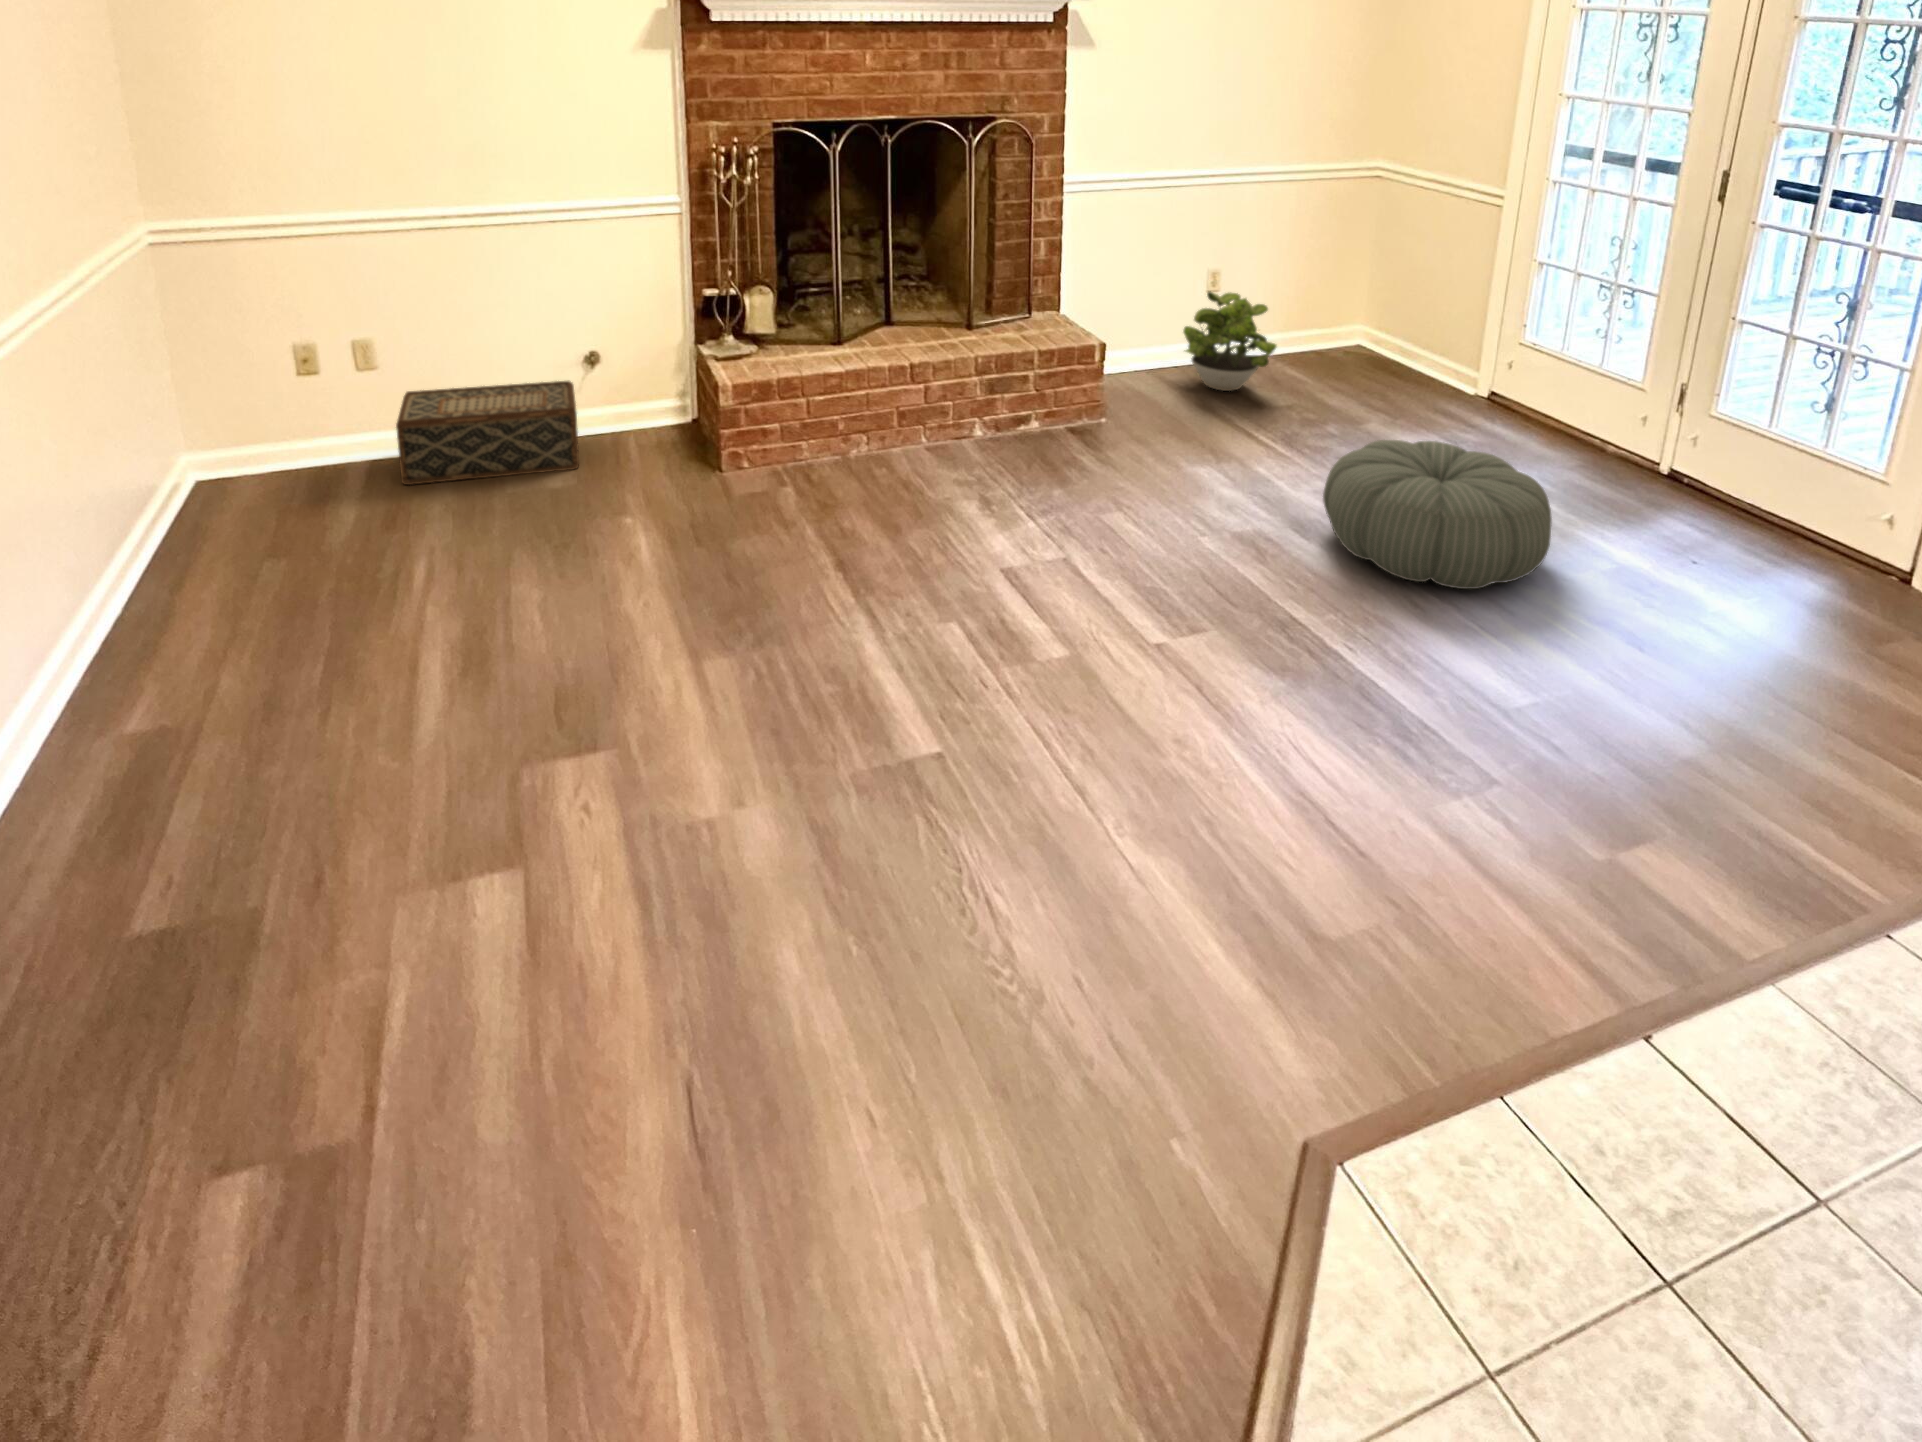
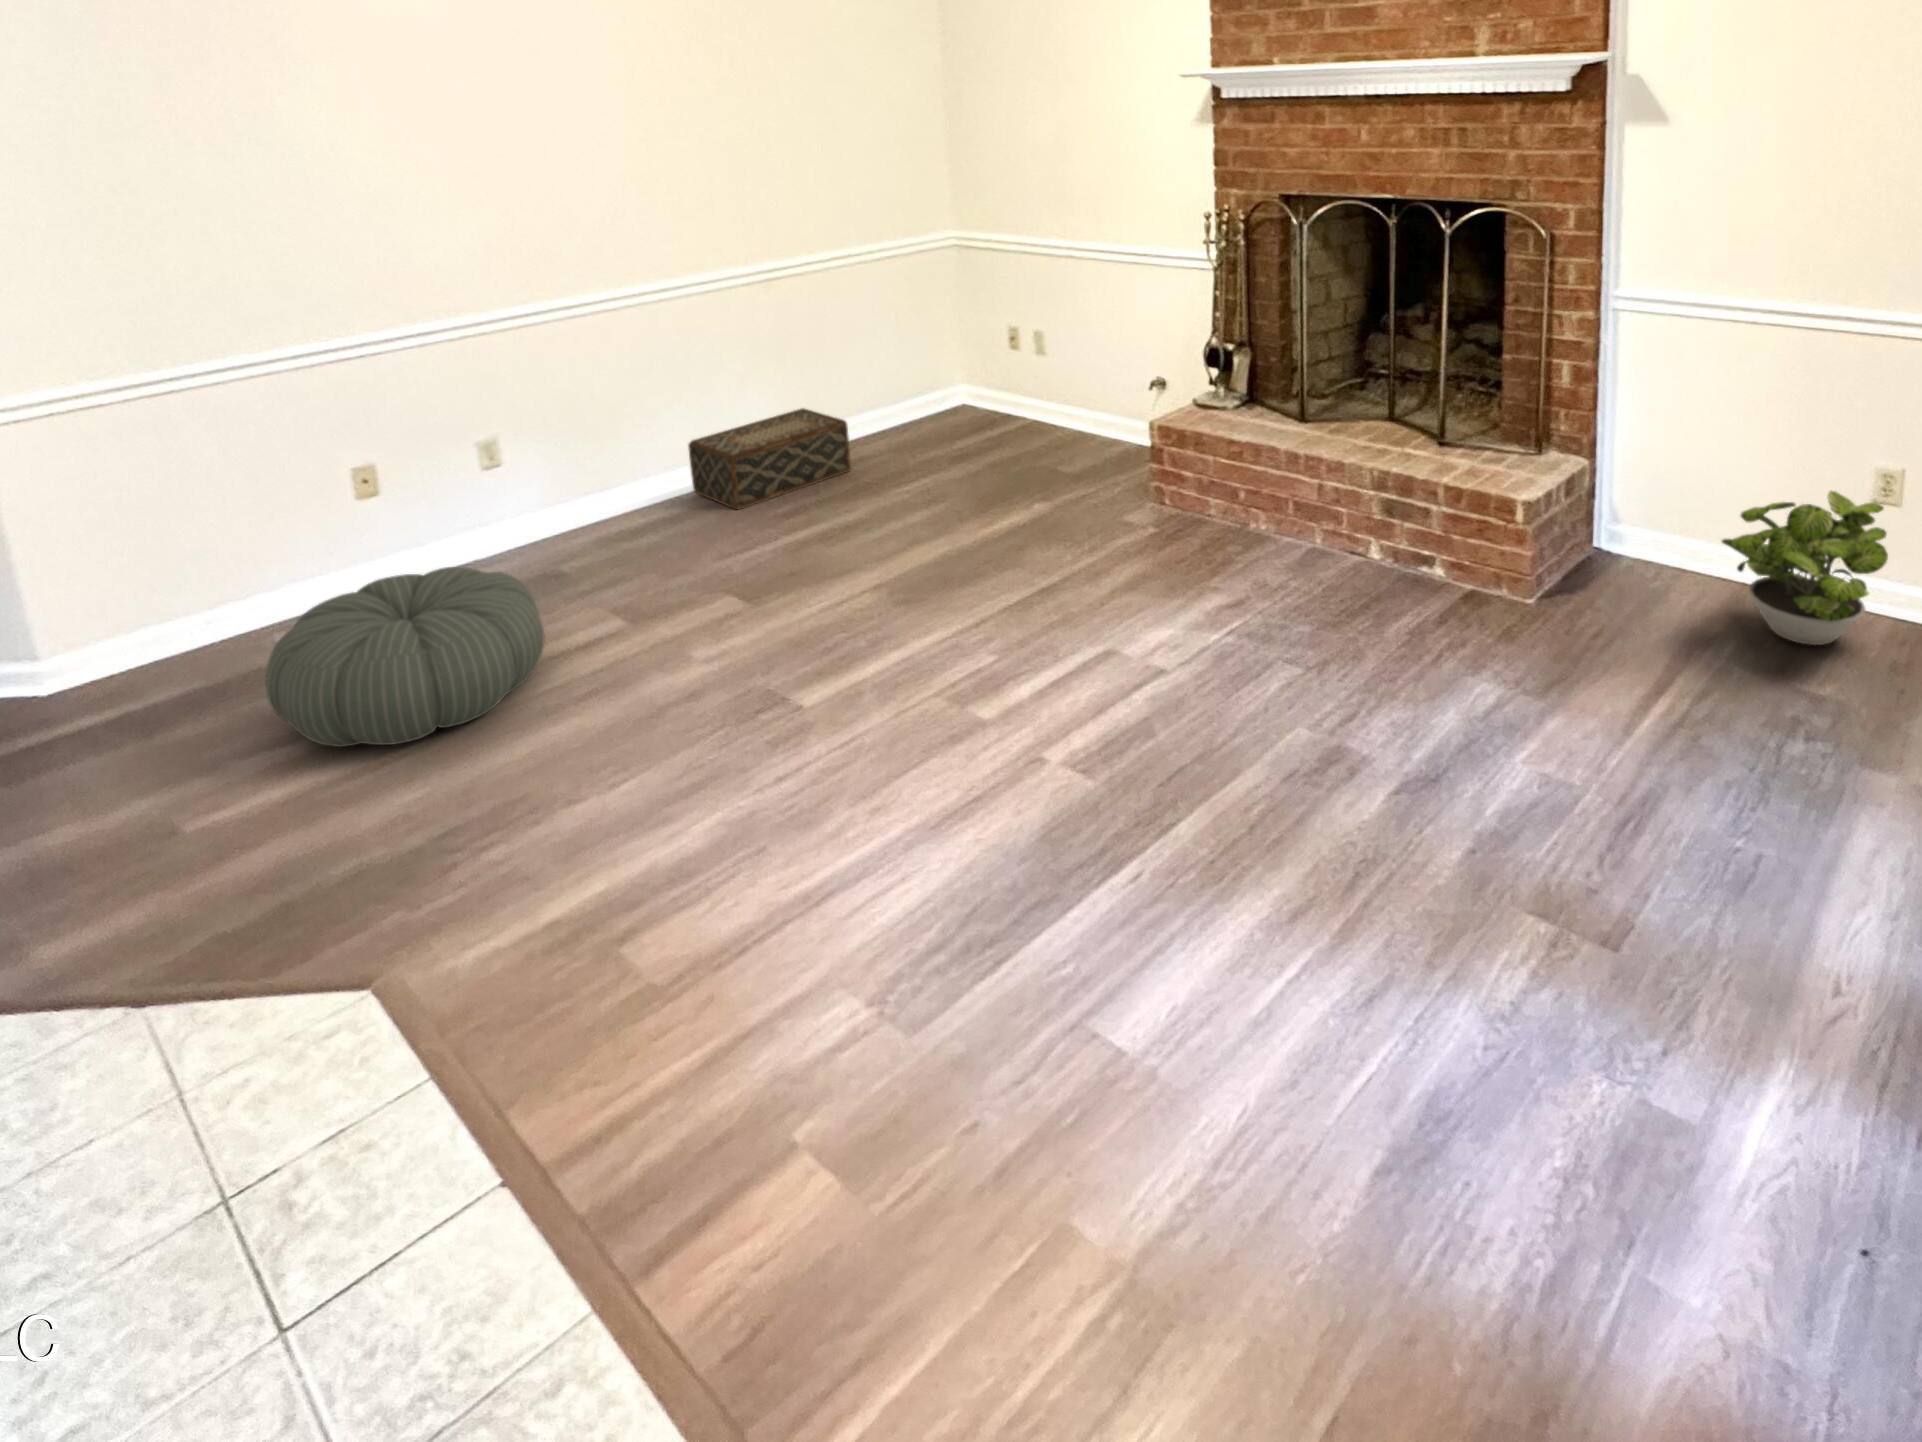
woven basket: present [396,381,579,485] -> present [688,408,851,509]
pouf: present [1323,440,1552,589] -> present [266,567,544,747]

